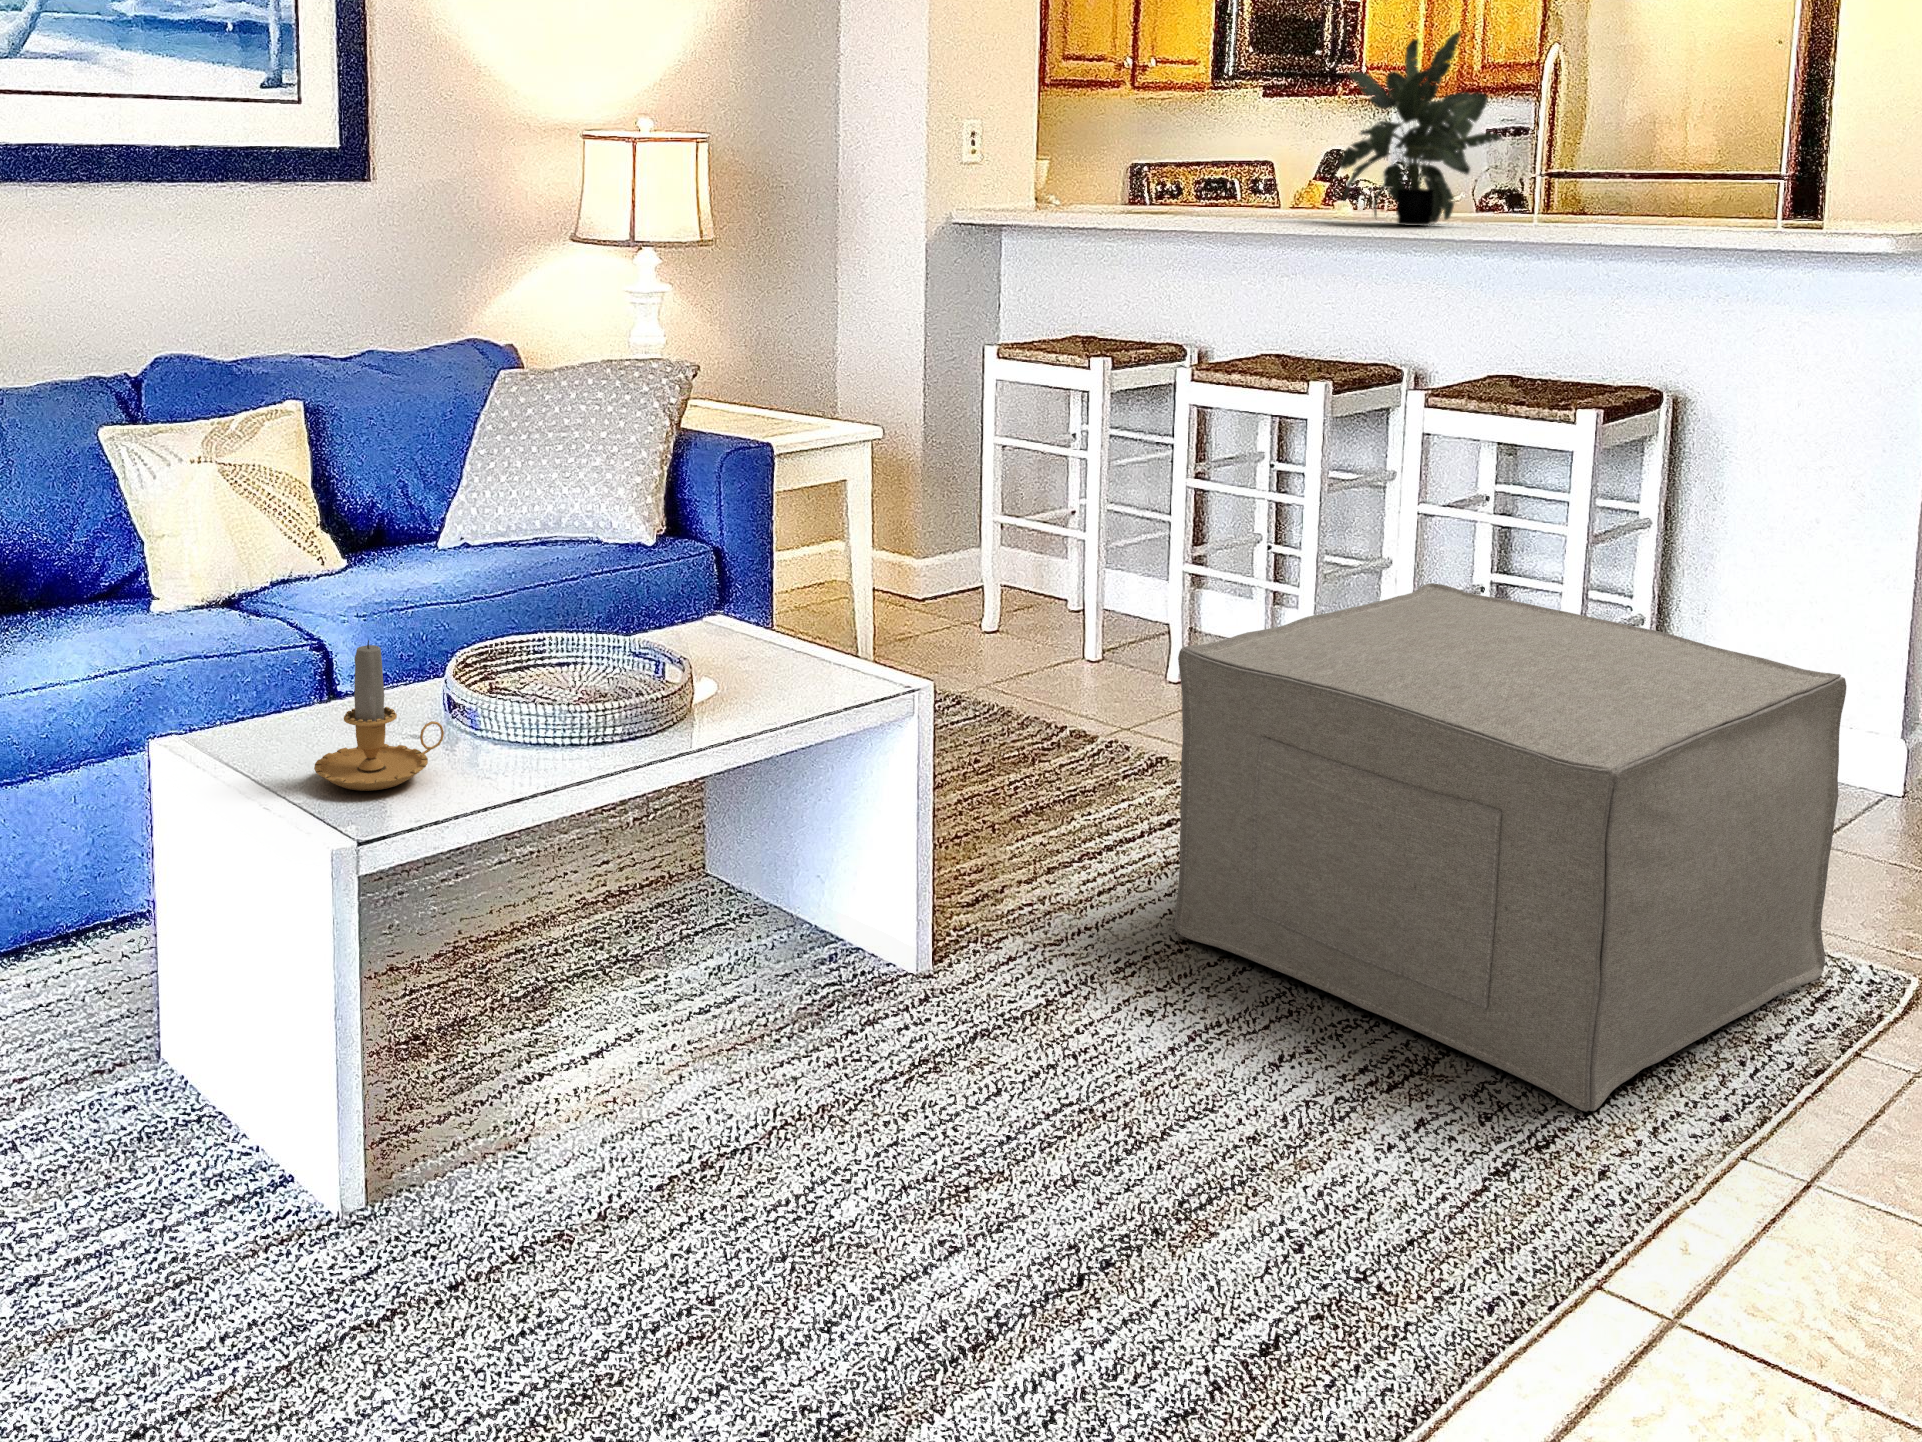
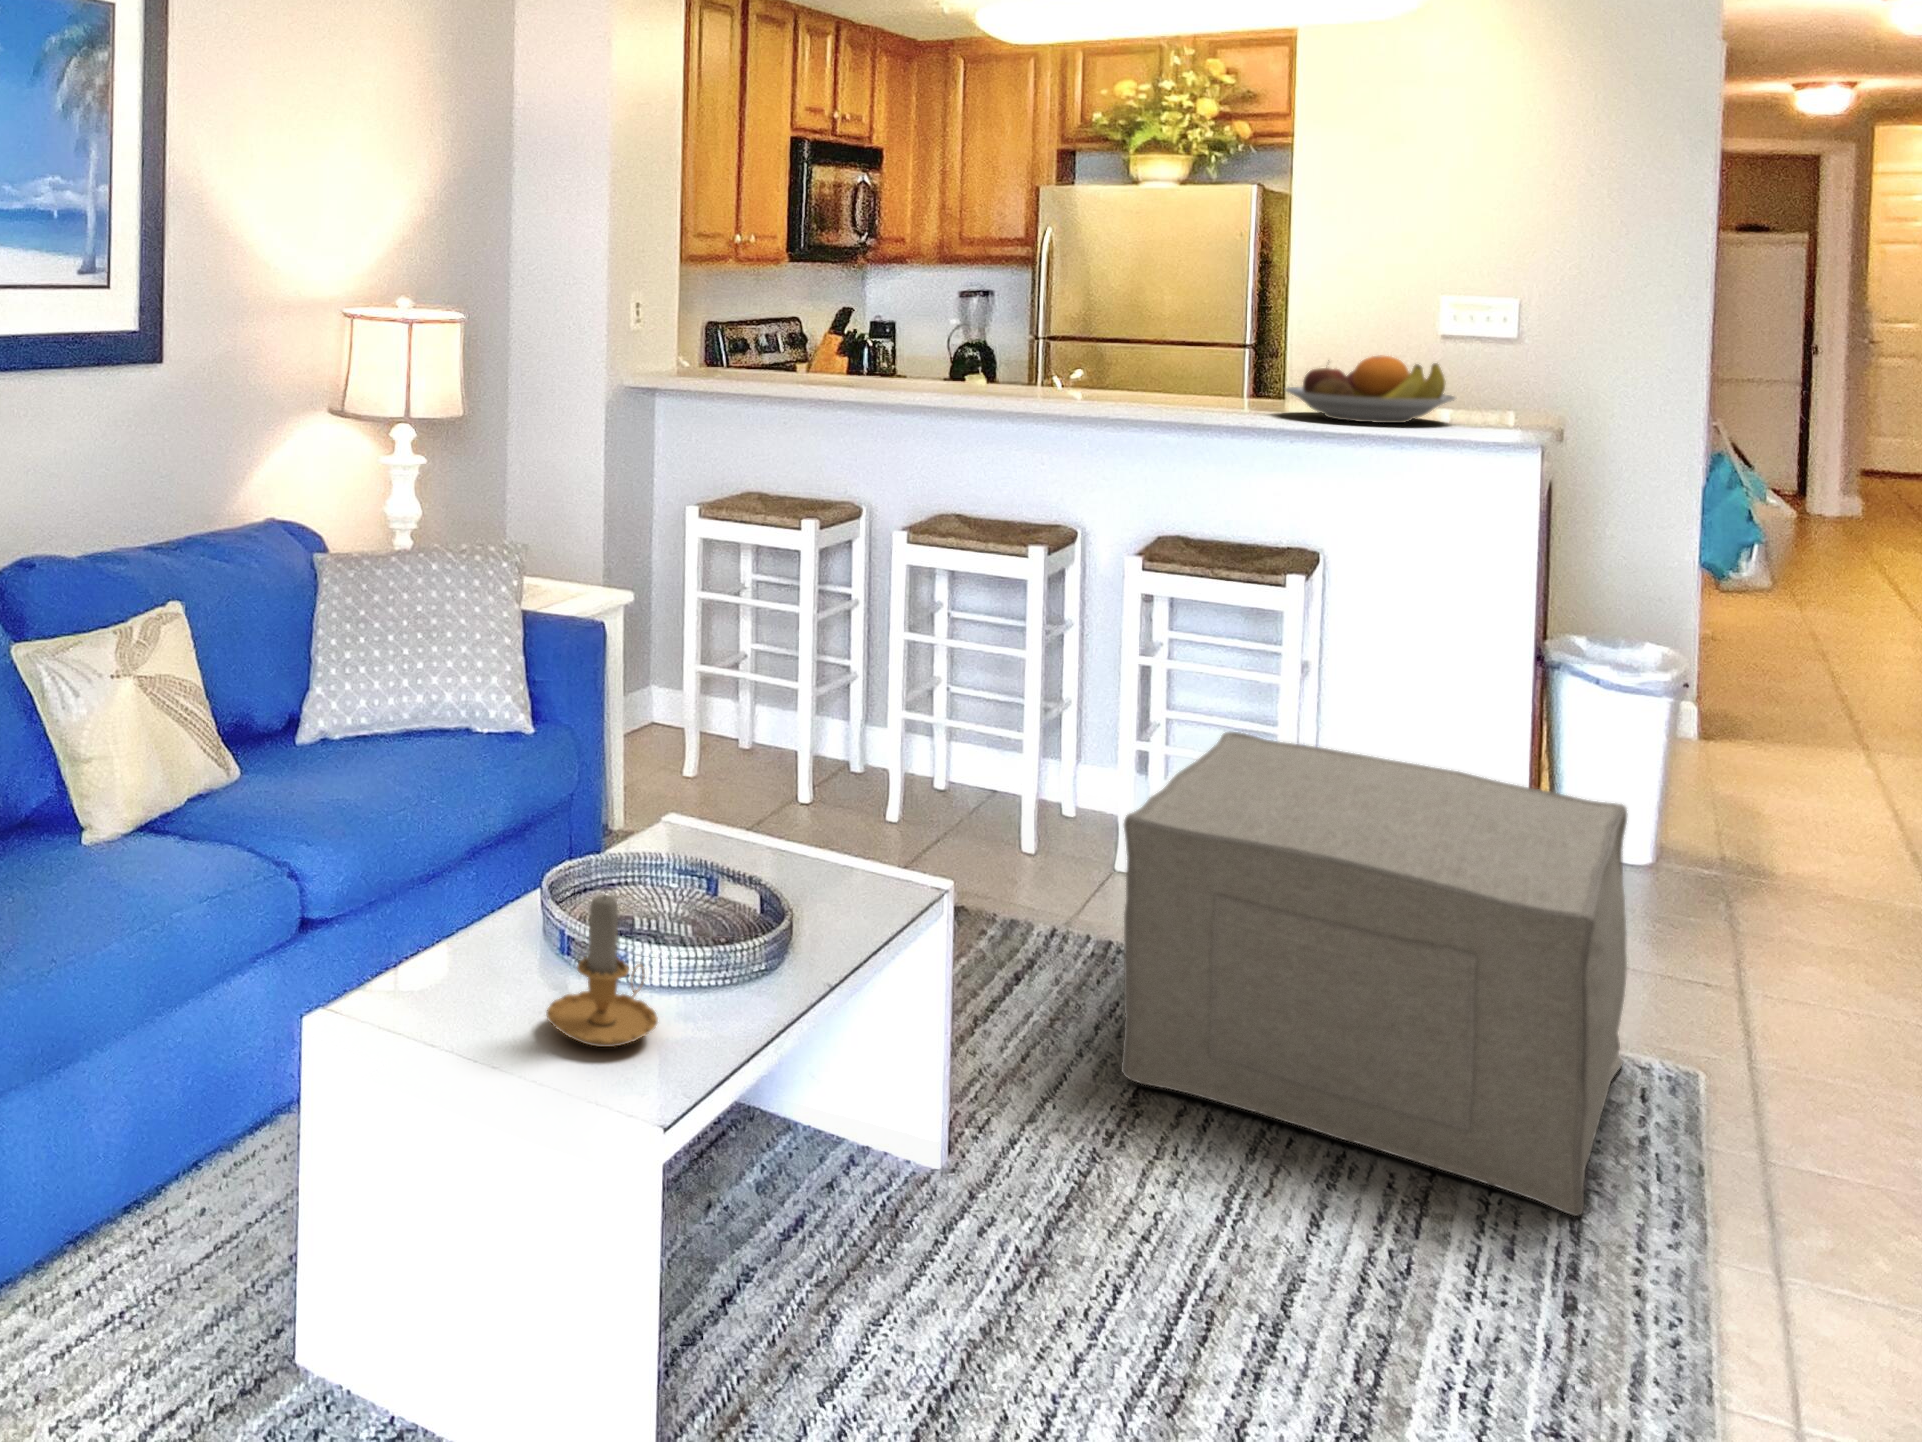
potted plant: present [1339,32,1502,226] -> none [1013,242,1164,404]
fruit bowl: none [1628,156,1840,238] -> present [1285,355,1455,423]

